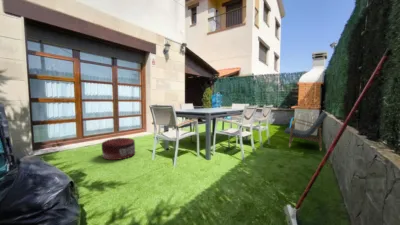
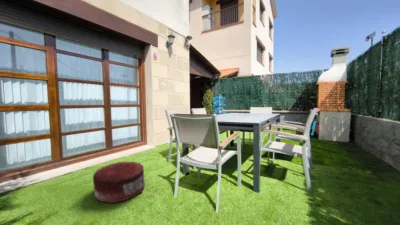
lounge chair: present [285,112,327,150] -> none [322,116,388,165]

